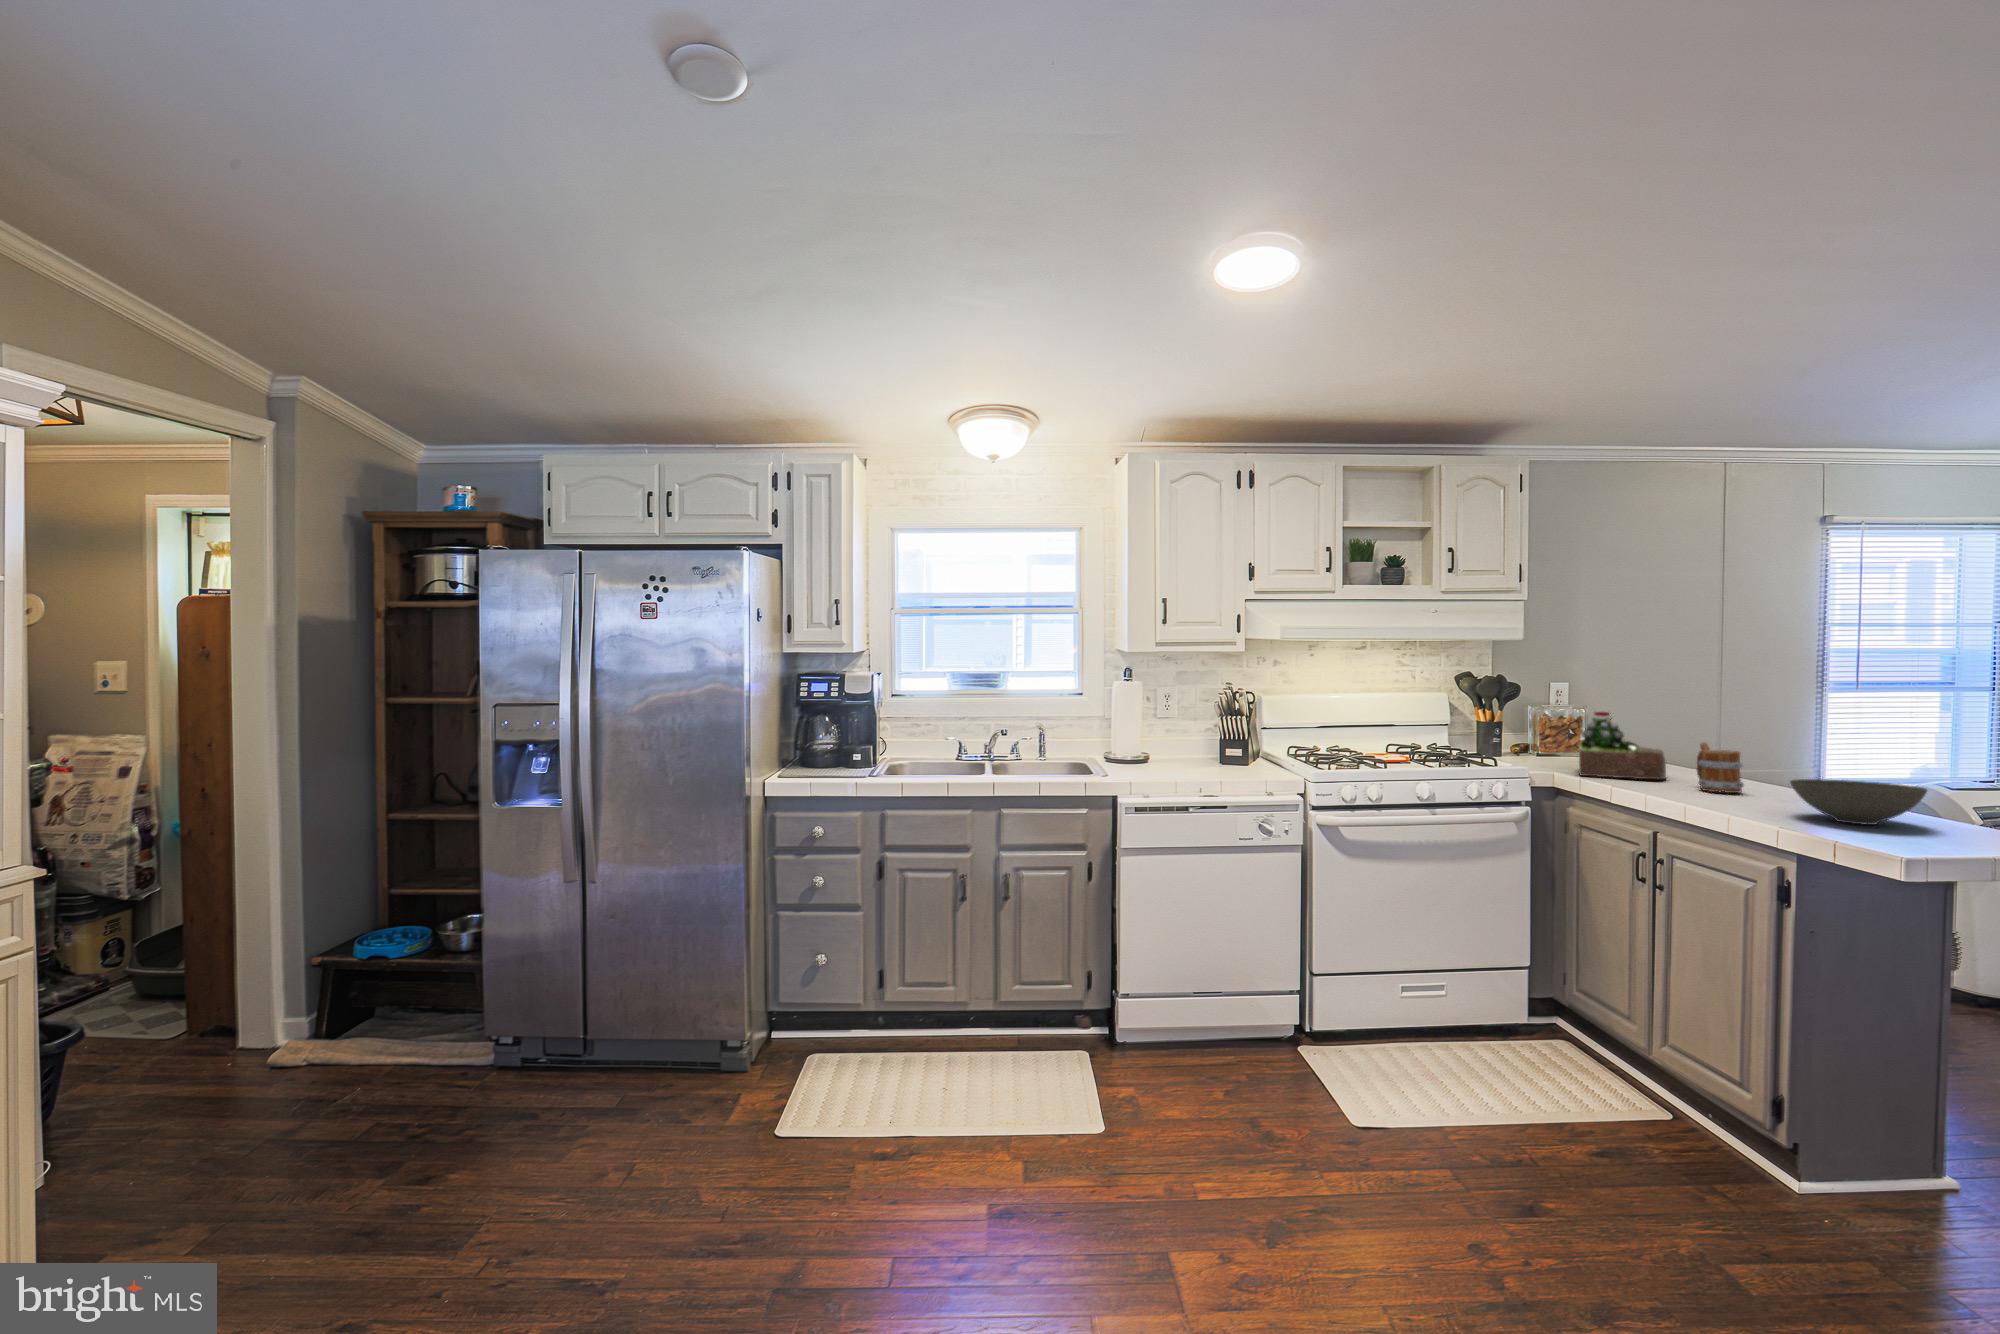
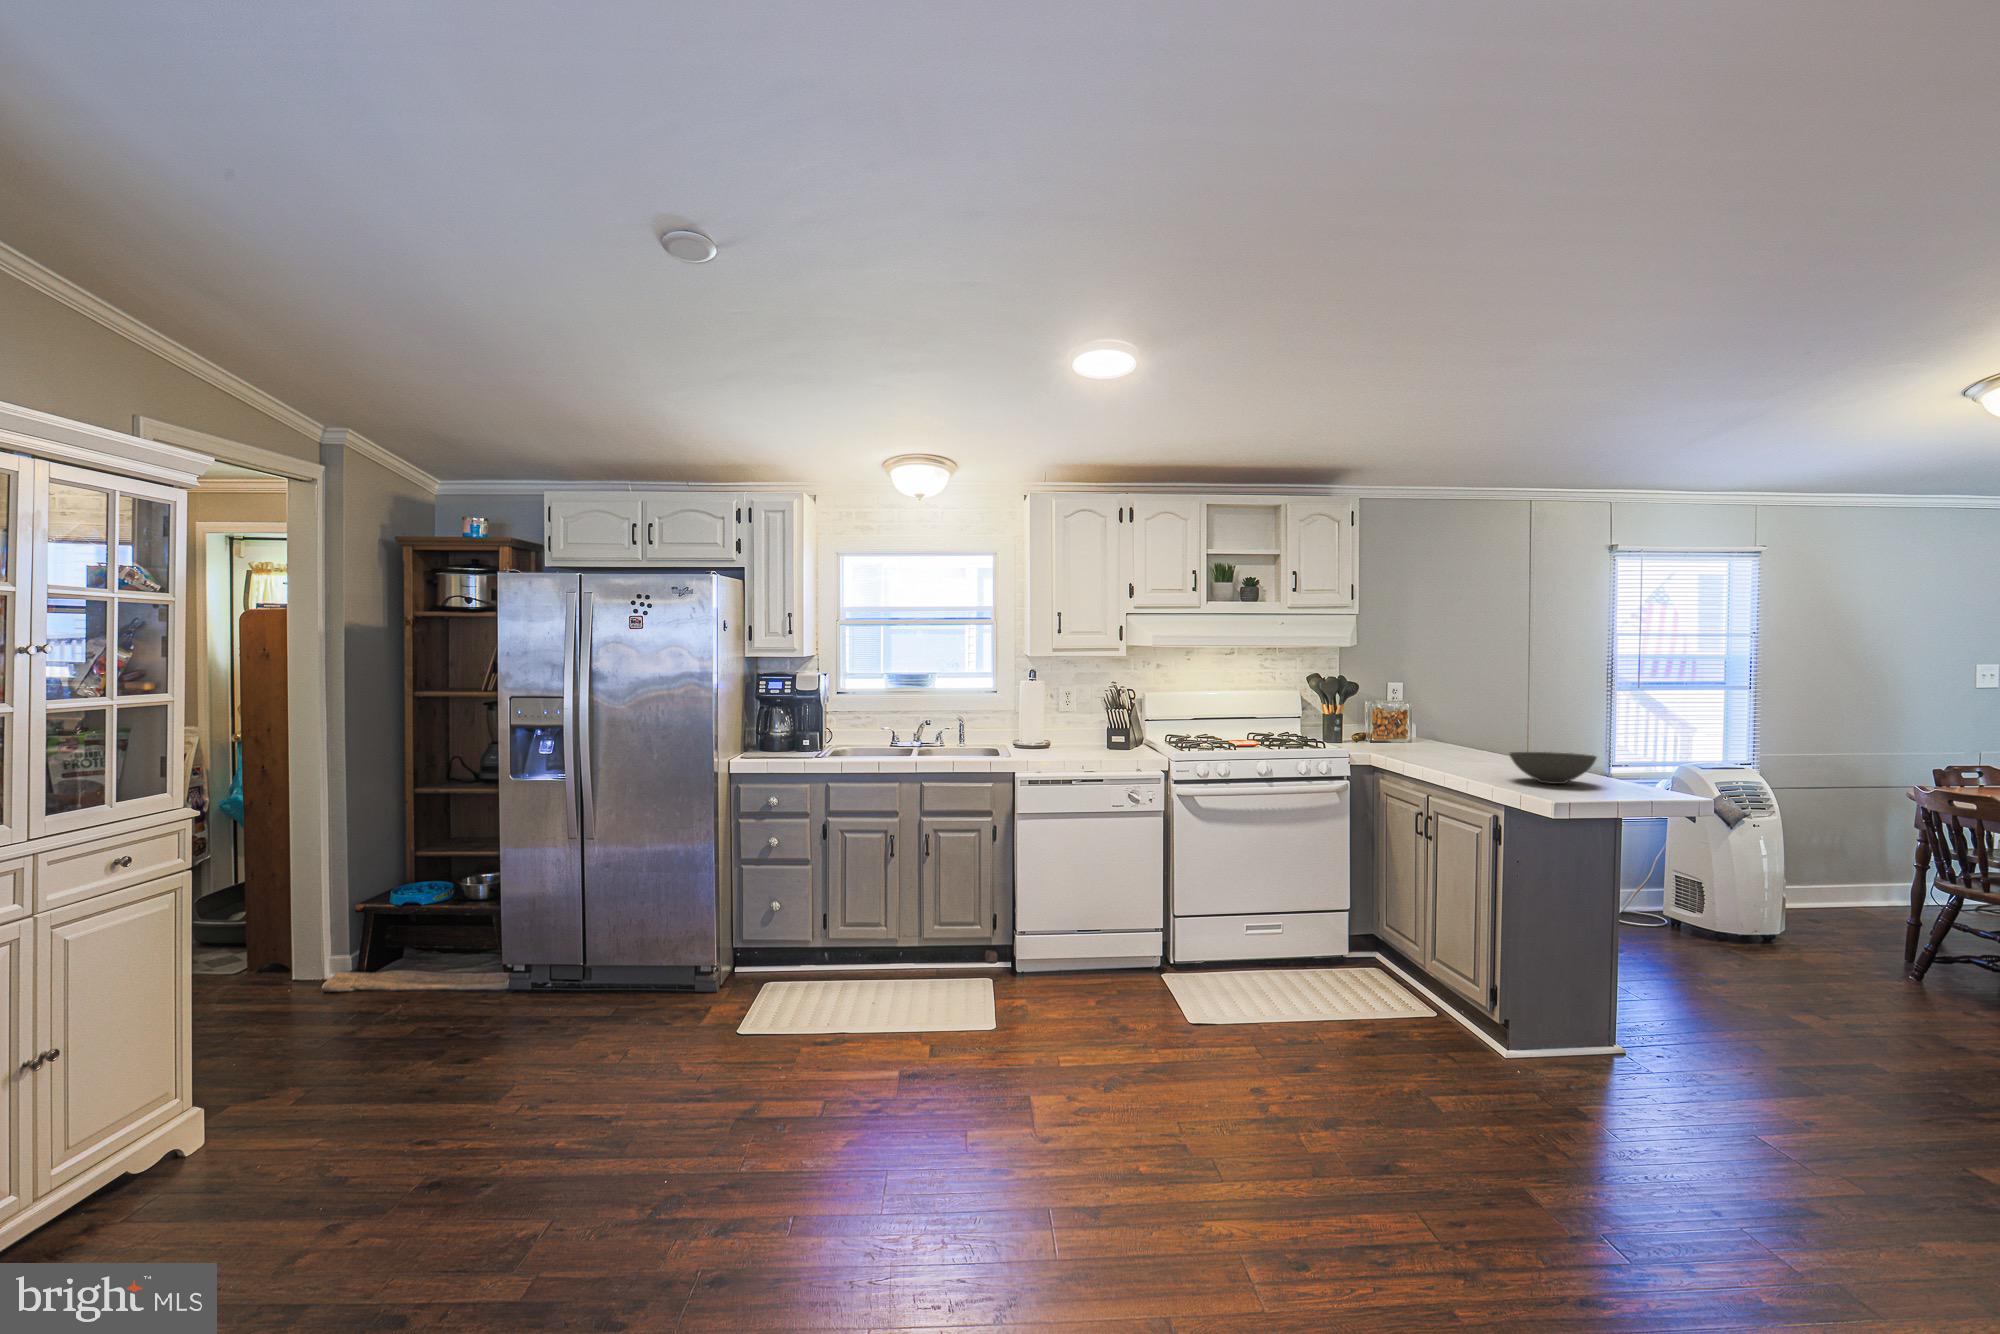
succulent plant: present [1579,712,1666,779] -> none [1386,704,1454,756]
mug: present [1697,742,1744,793] -> none [1466,726,1498,765]

